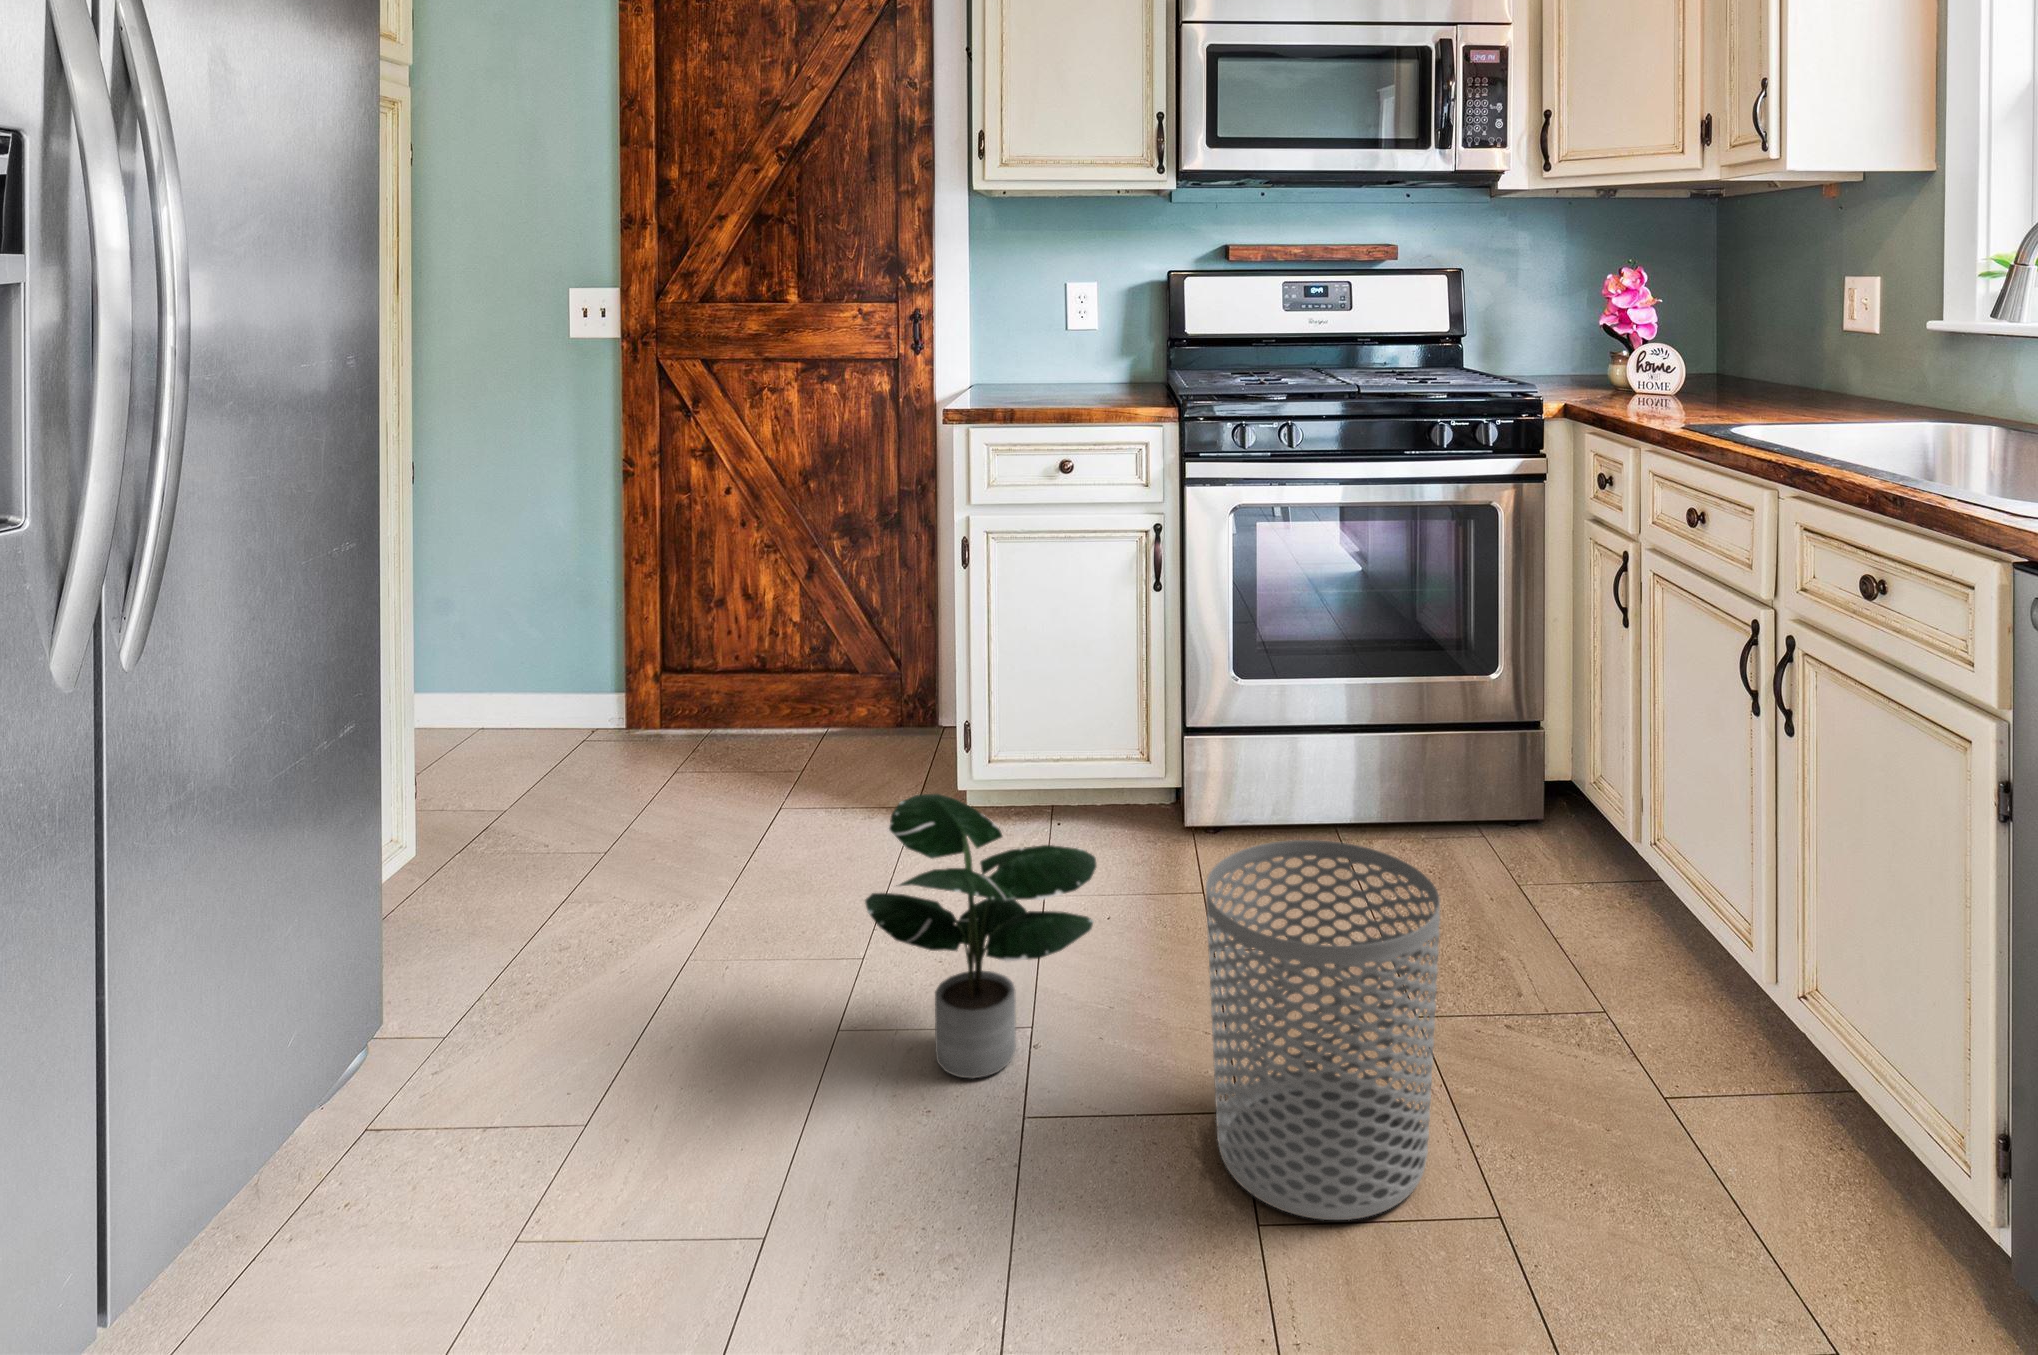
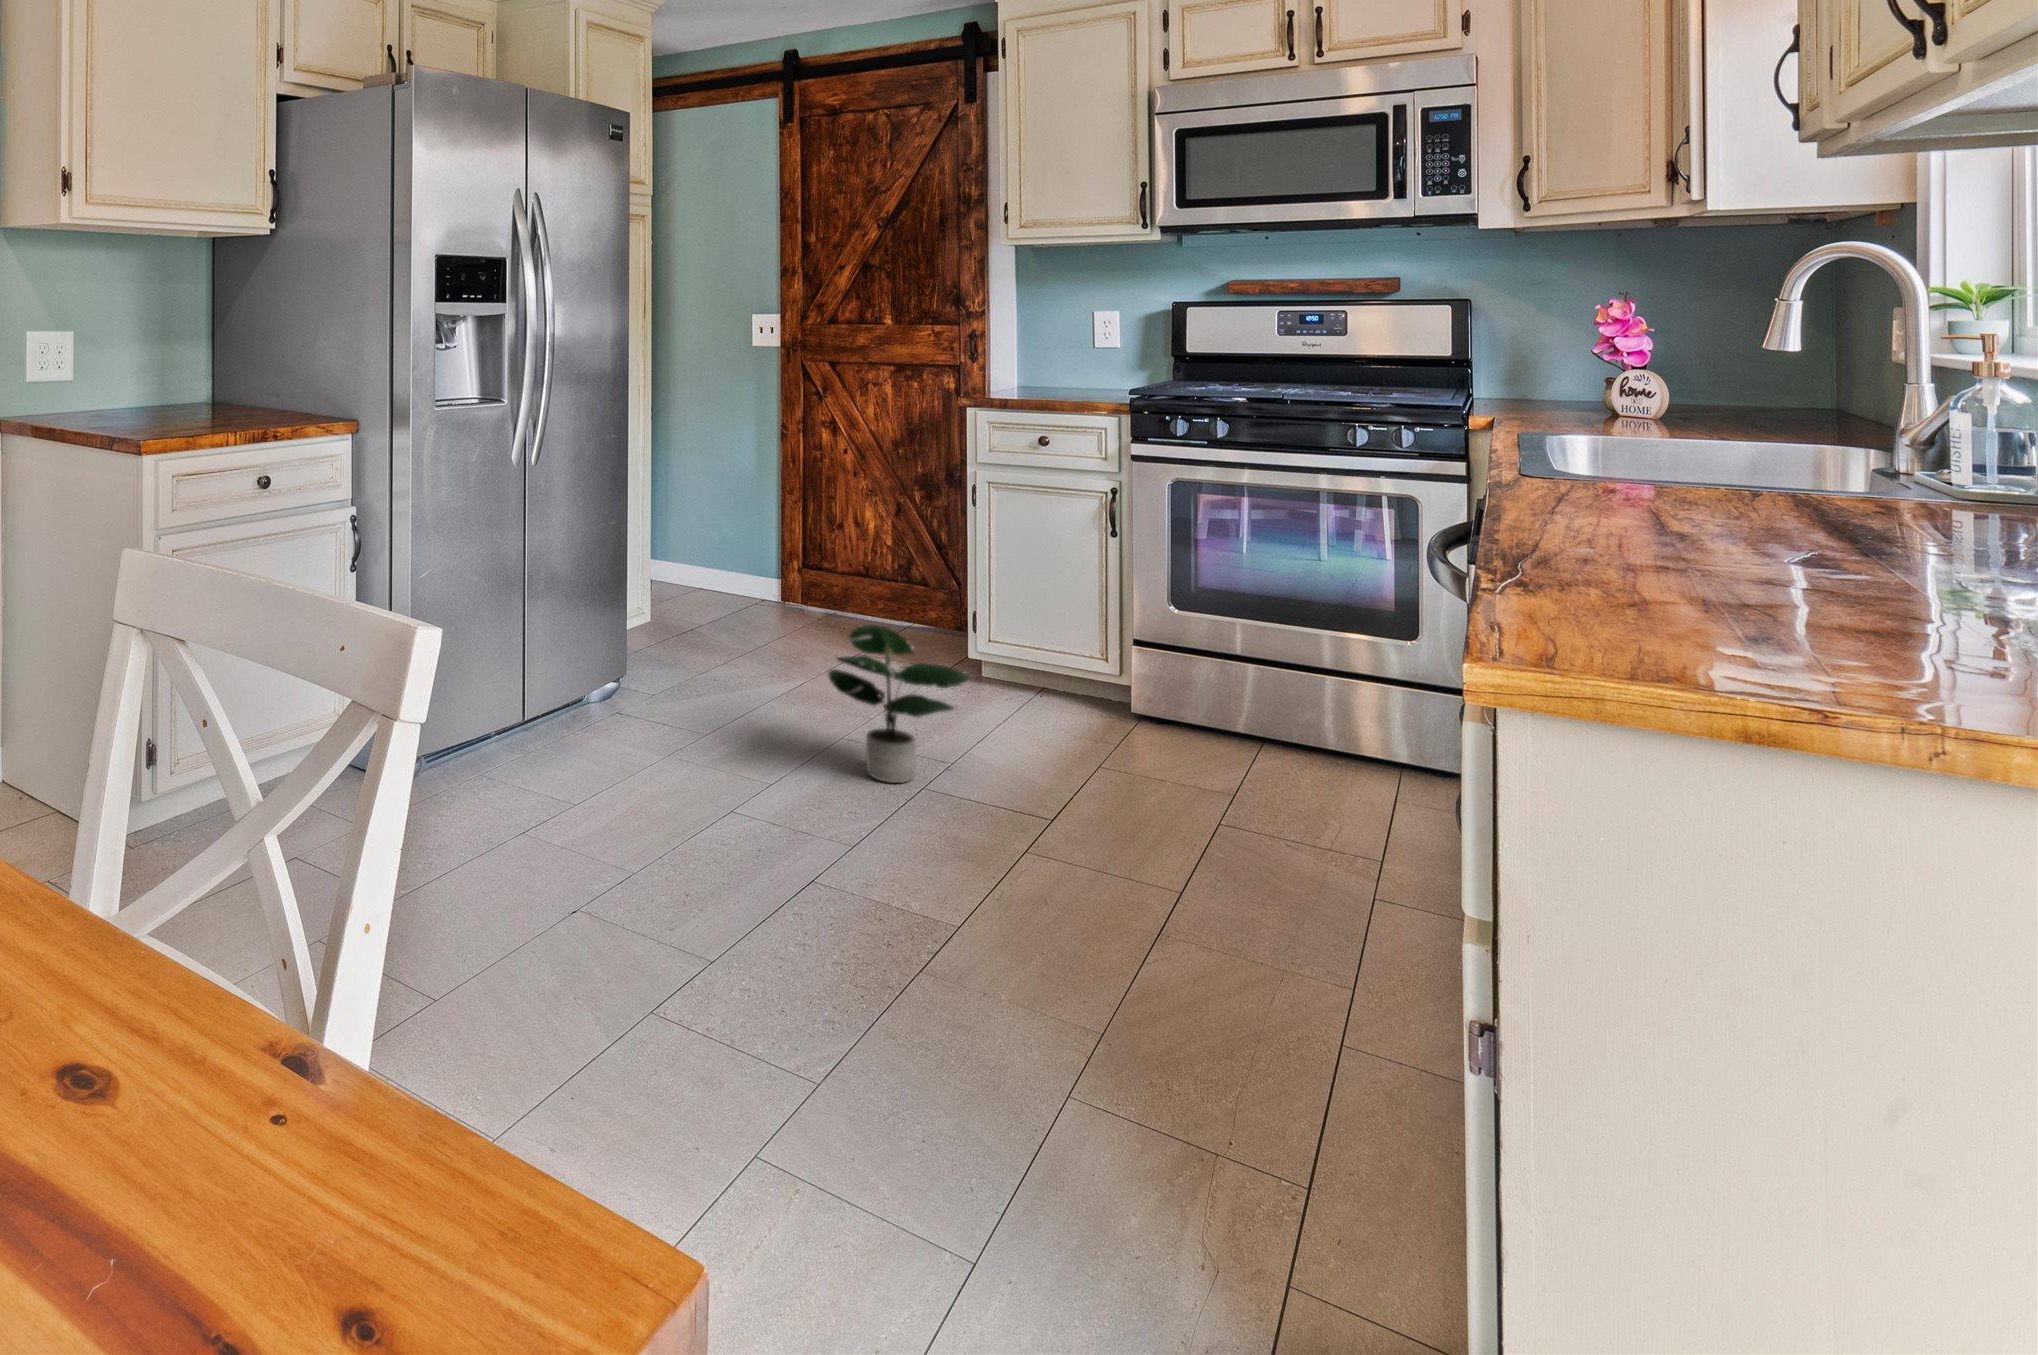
waste bin: present [1206,840,1440,1220] -> none [987,676,1142,886]

